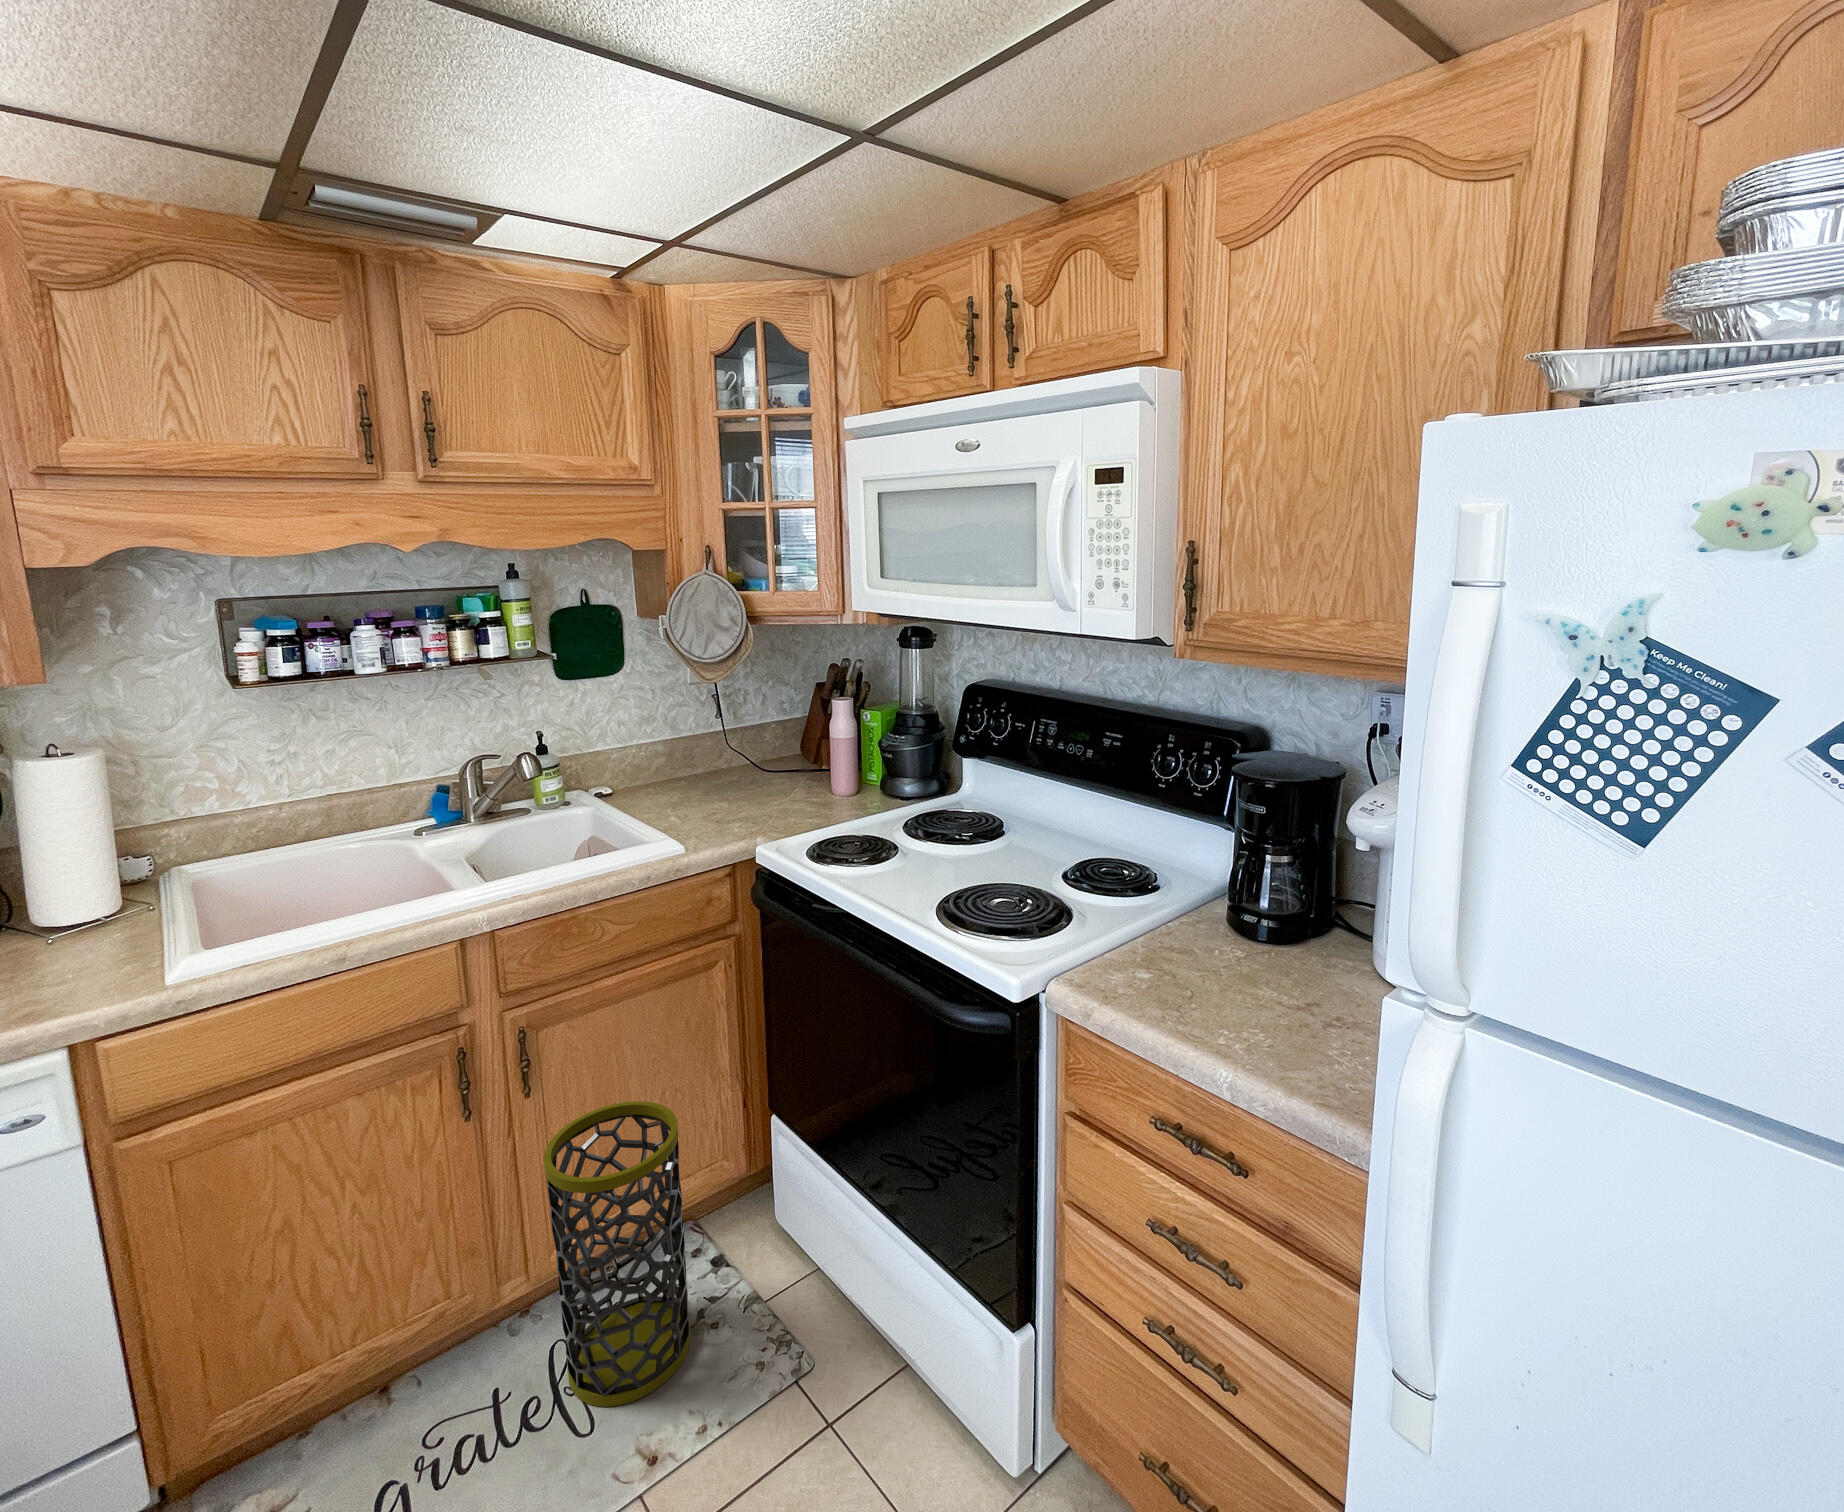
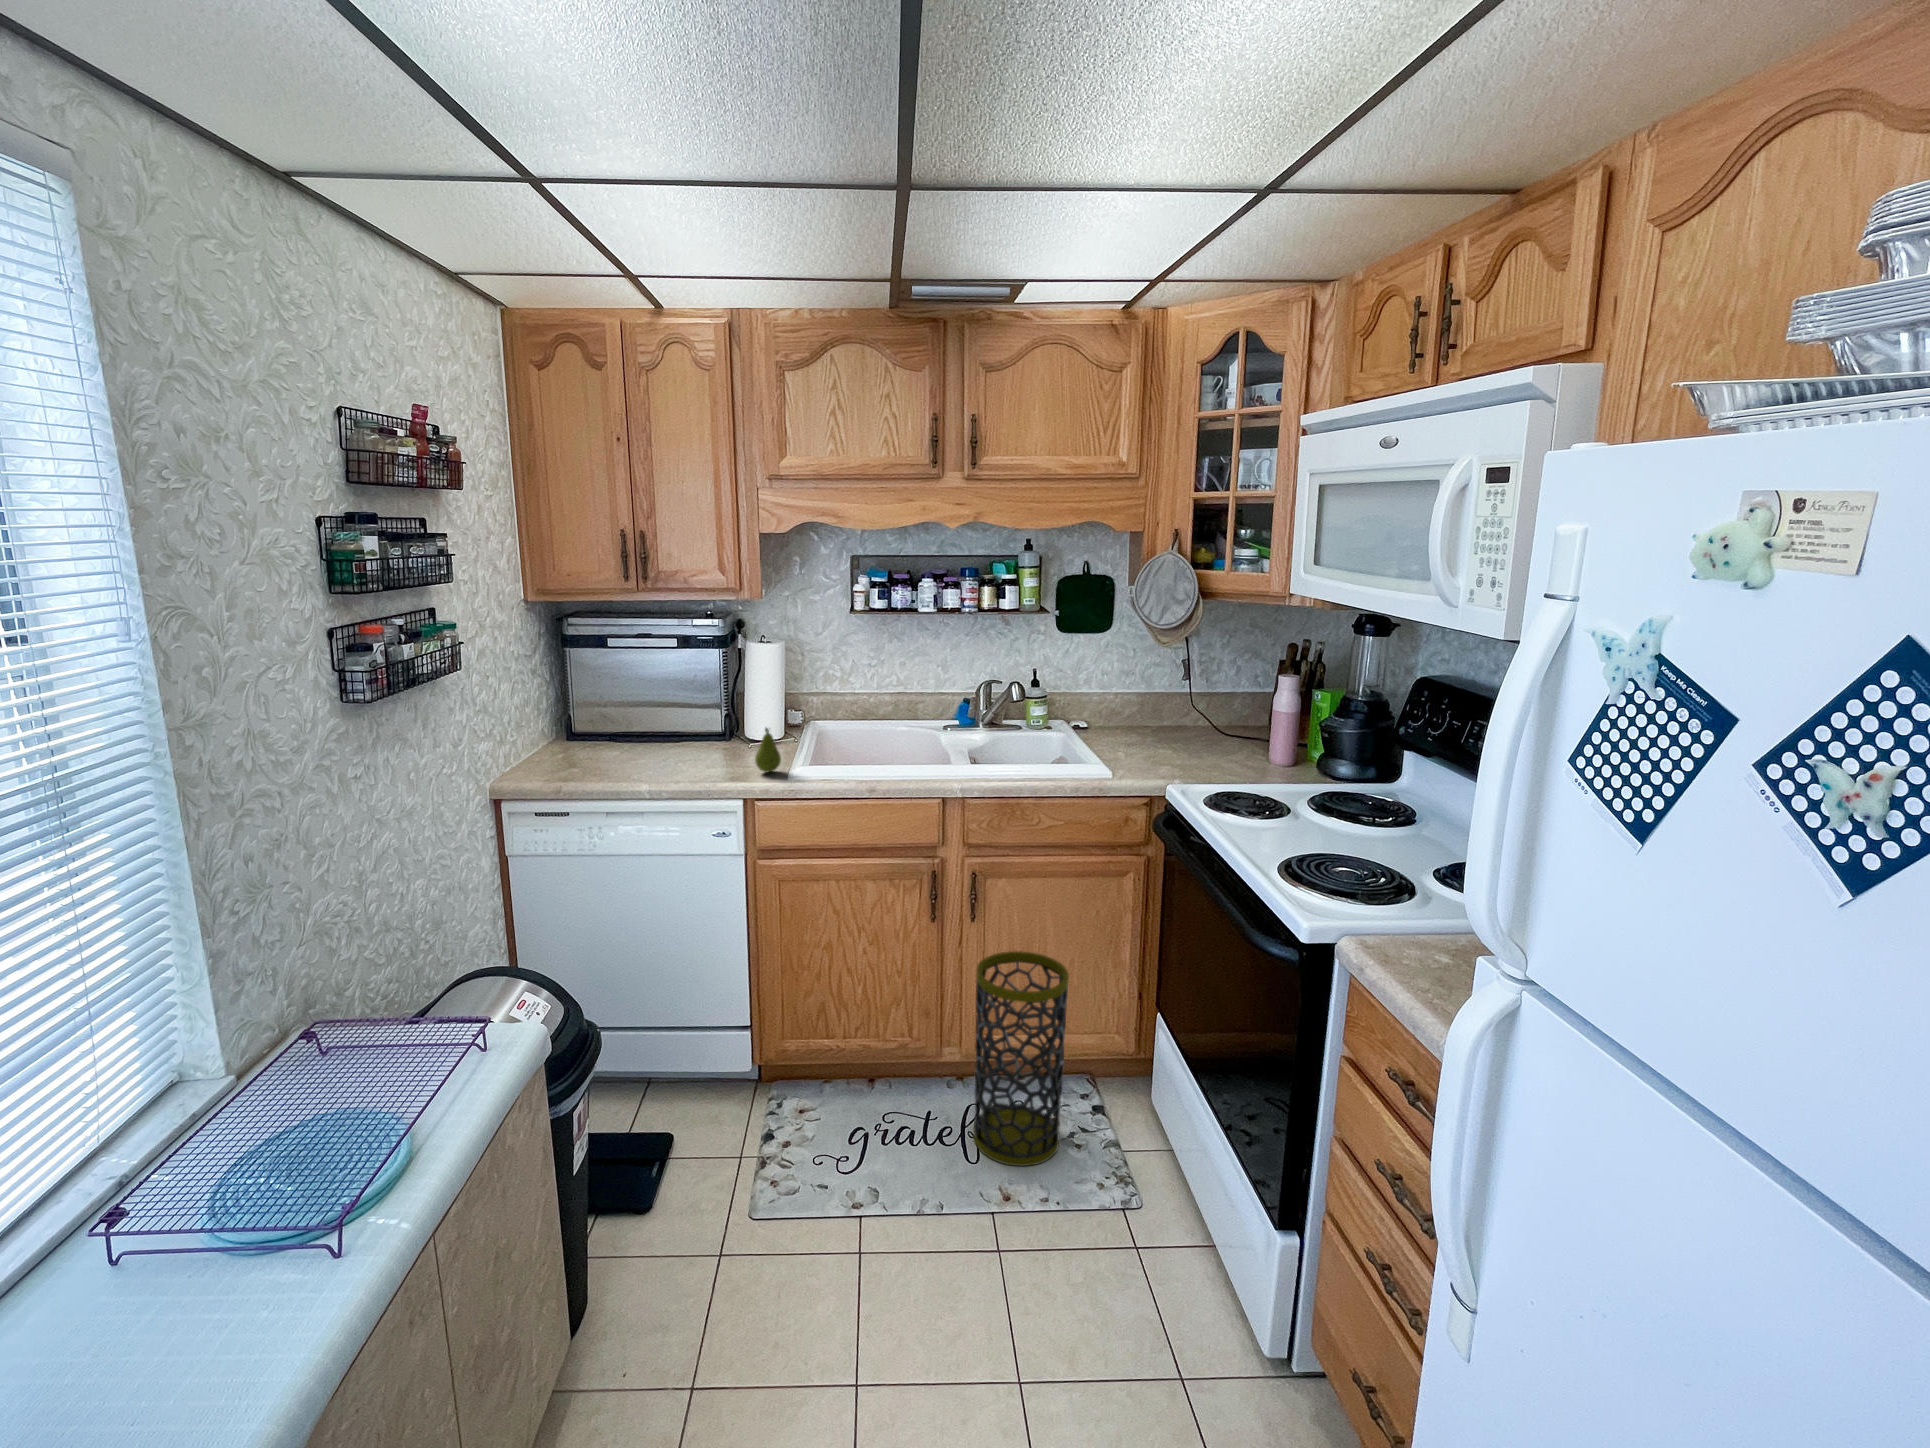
fruit: none [52,915,116,994] -> present [755,728,781,772]

